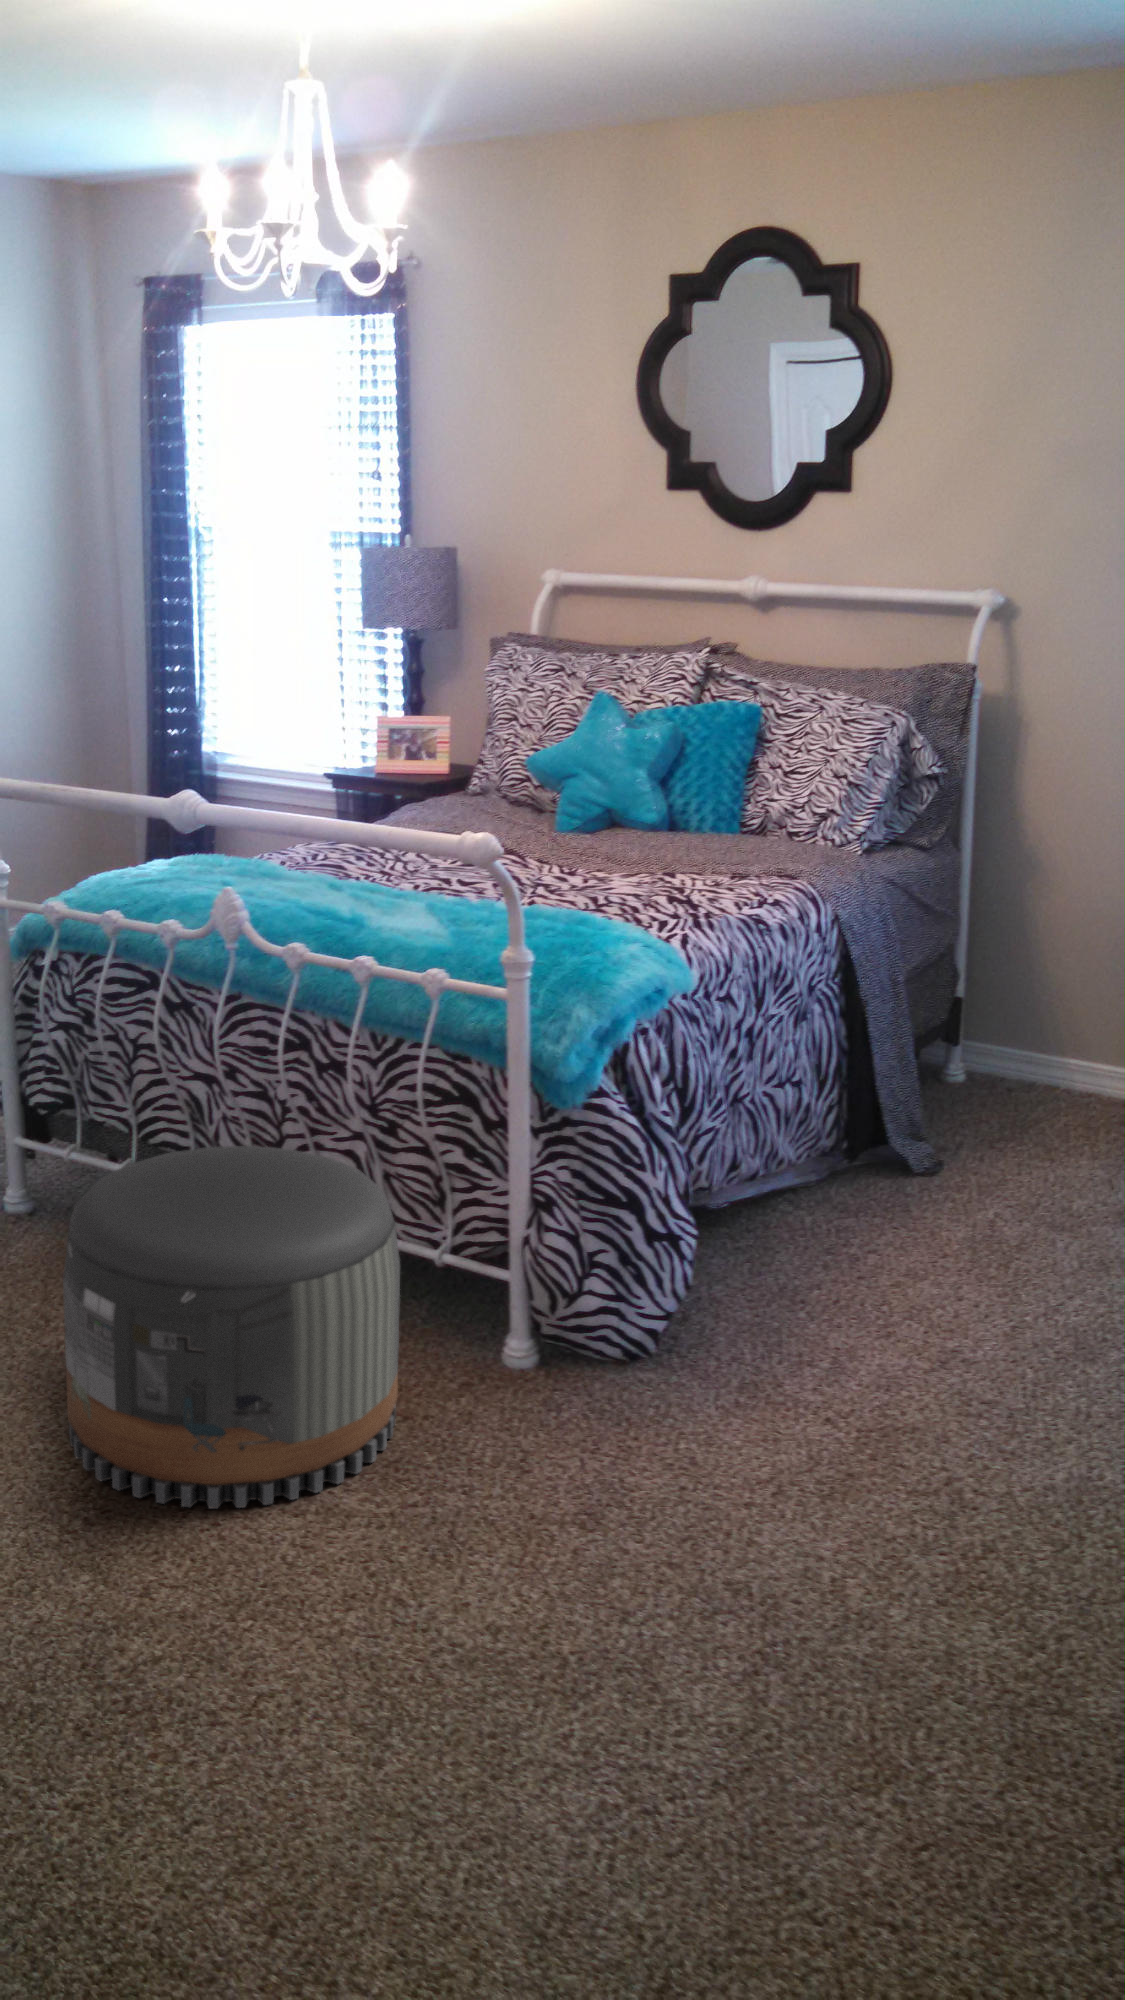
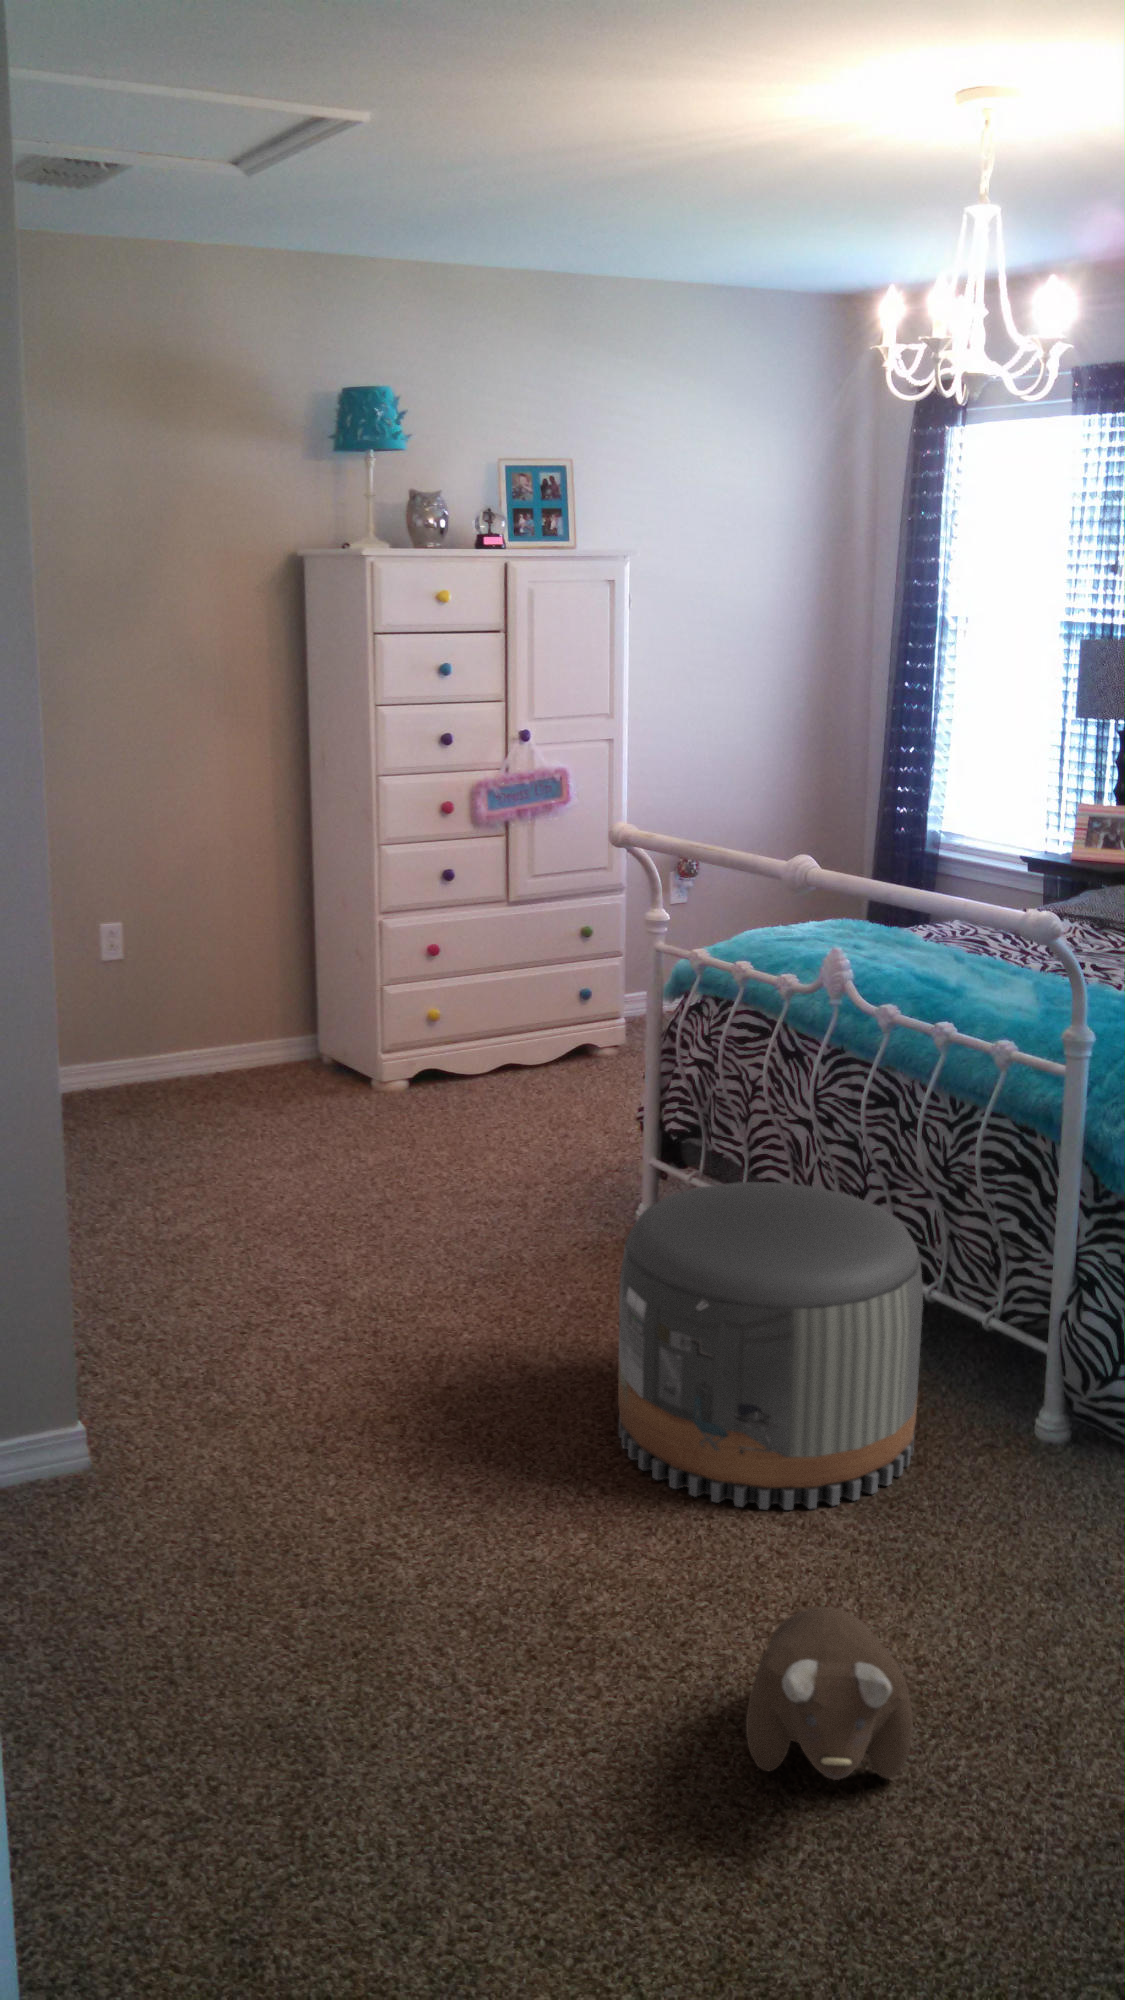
plush toy: none [359,1598,538,1791] -> present [746,1607,913,1780]

